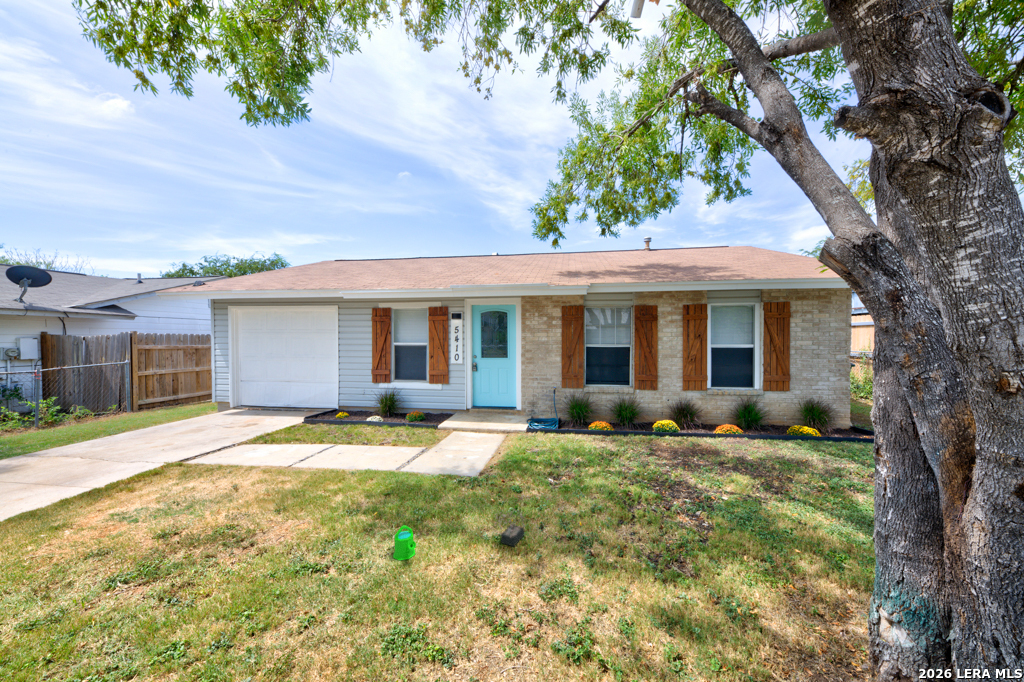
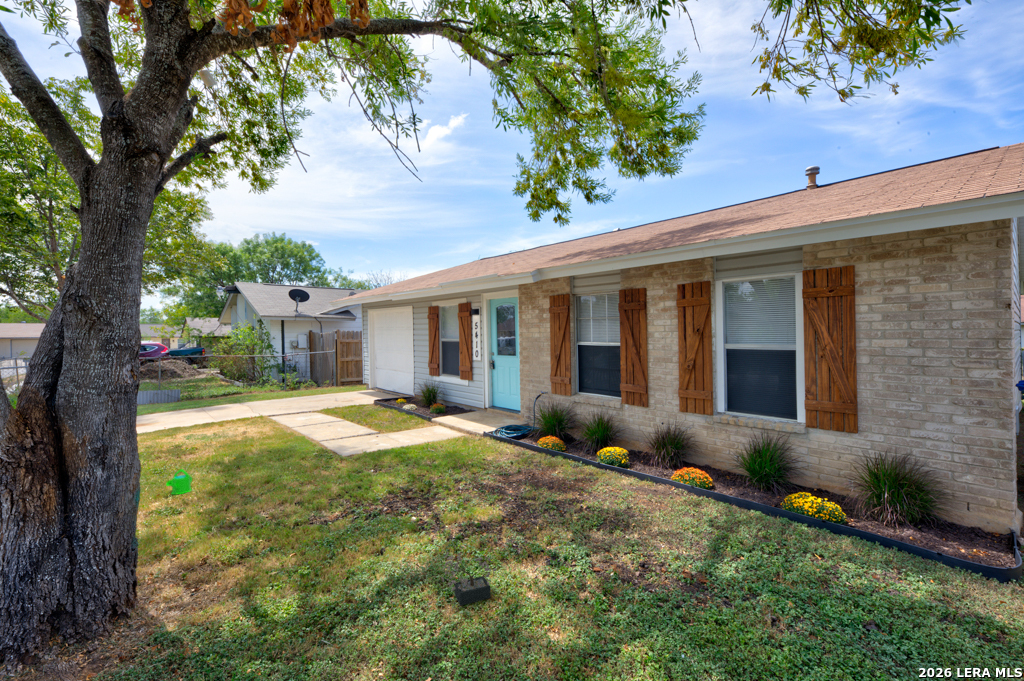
decorative plant: present [496,513,524,546] -> present [442,552,496,606]

